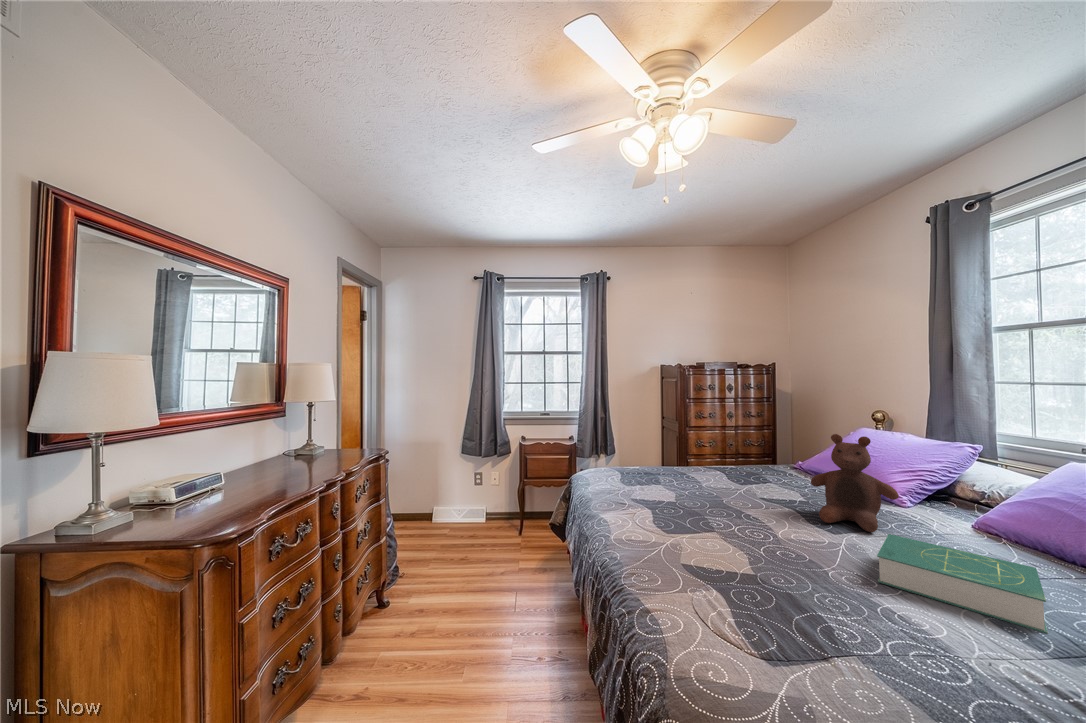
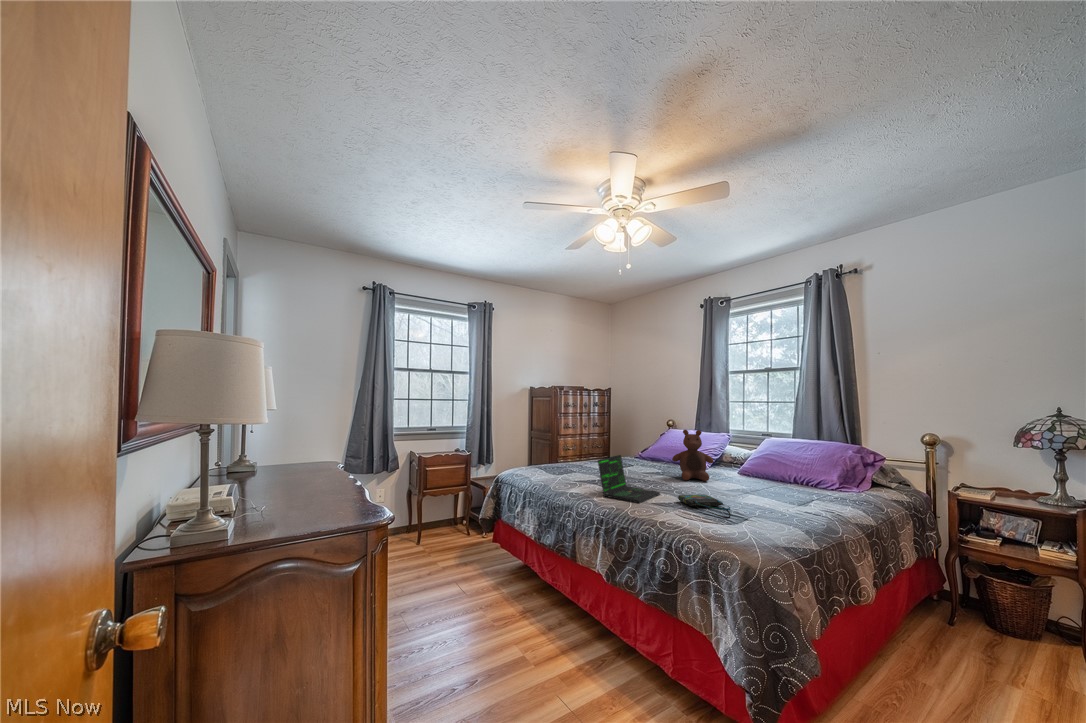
laptop: none [628,468,736,556] -> present [598,455,660,503]
book: present [877,534,1048,634] -> none [722,477,785,501]
tote bag: none [745,557,836,645] -> present [678,495,731,518]

